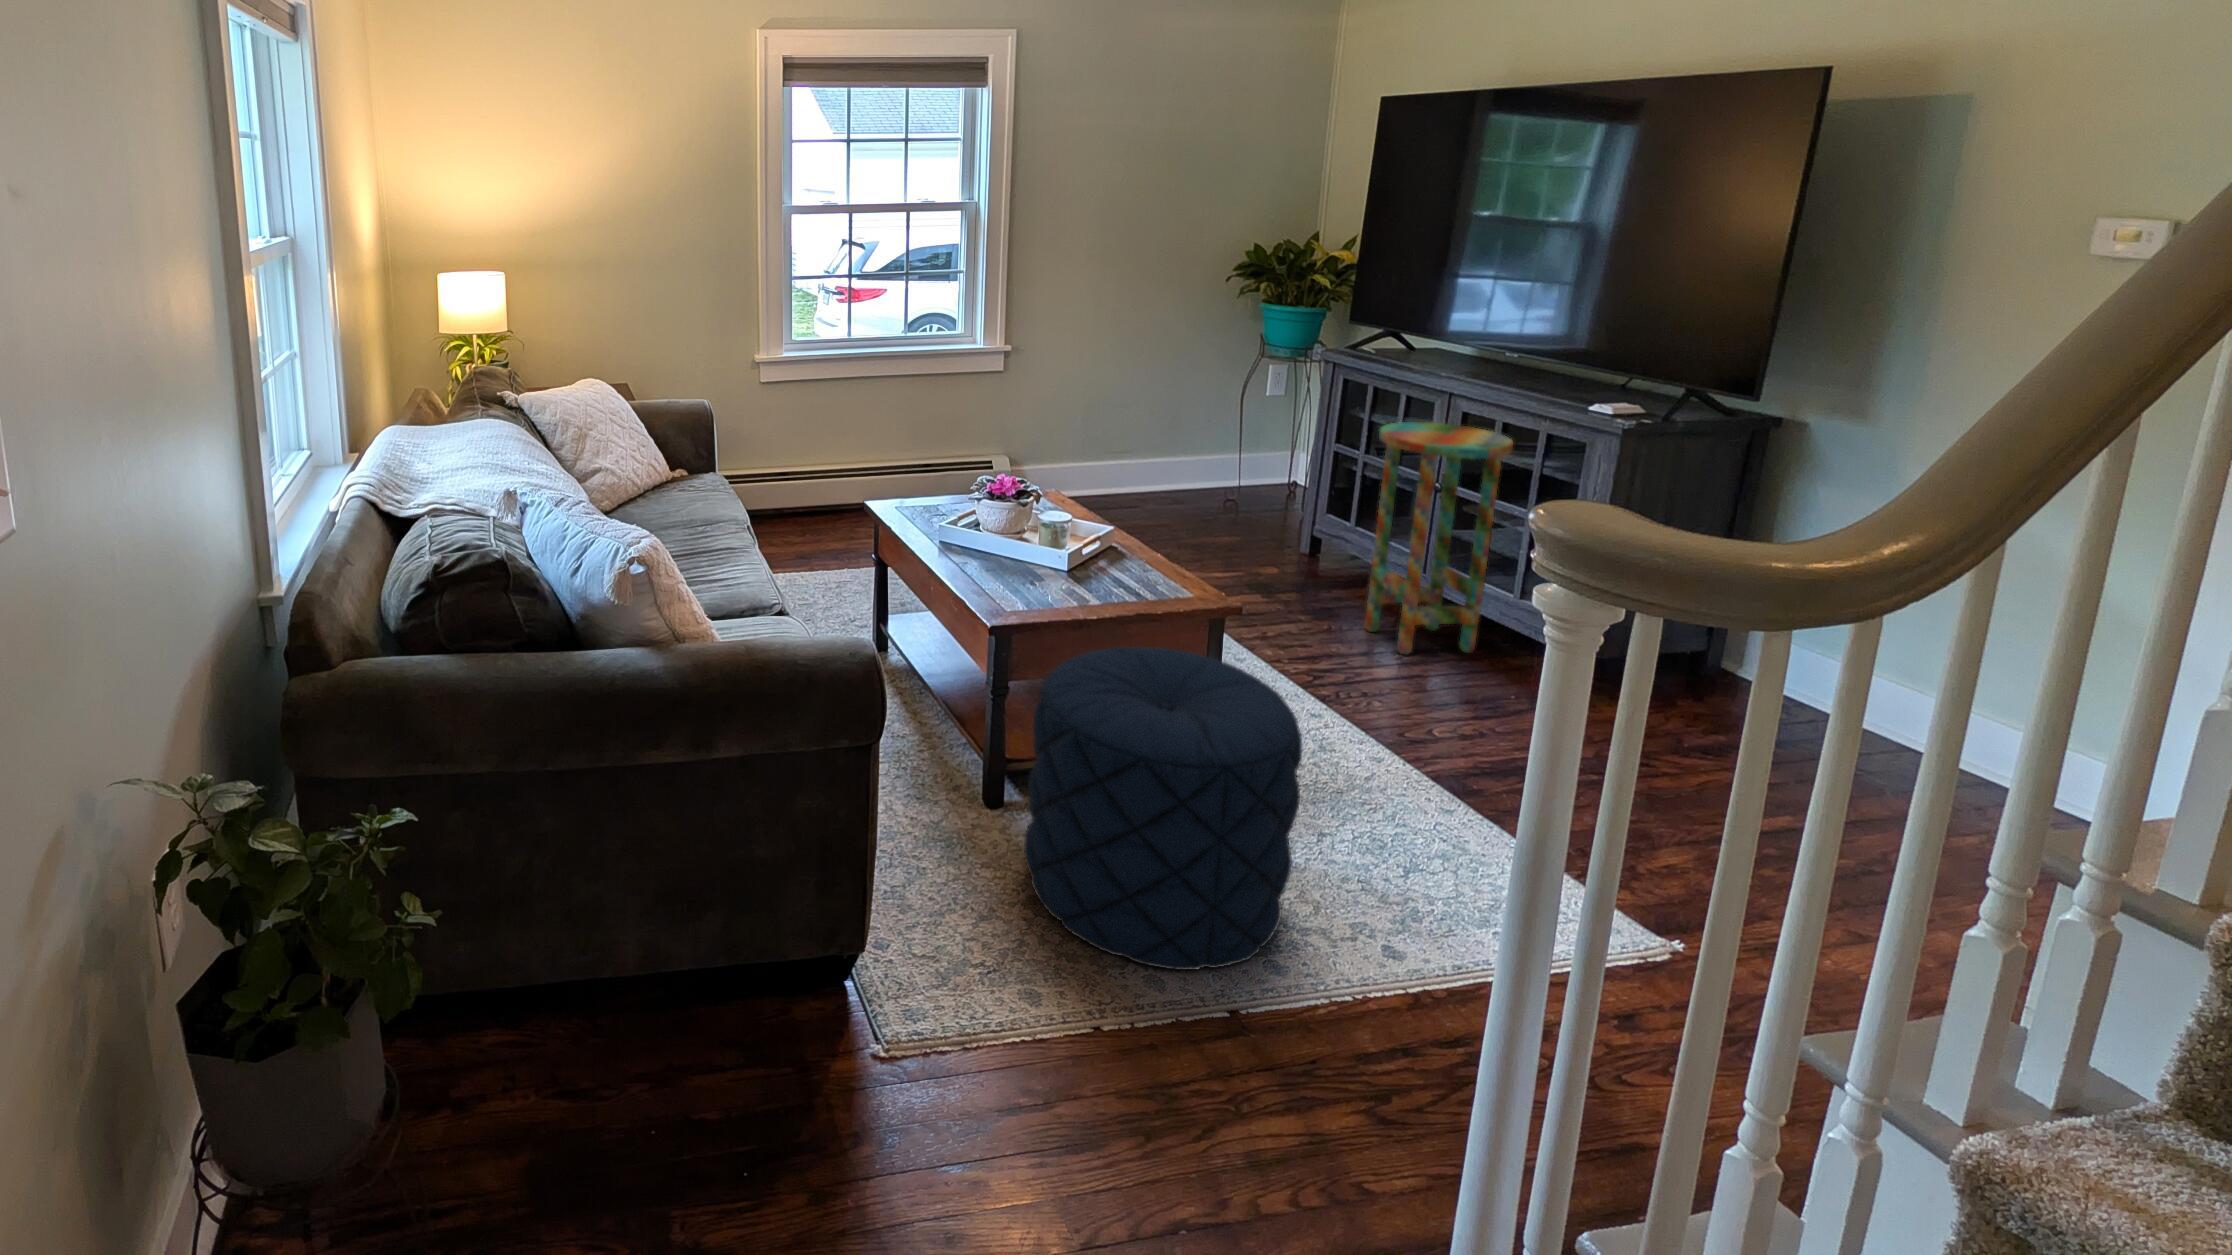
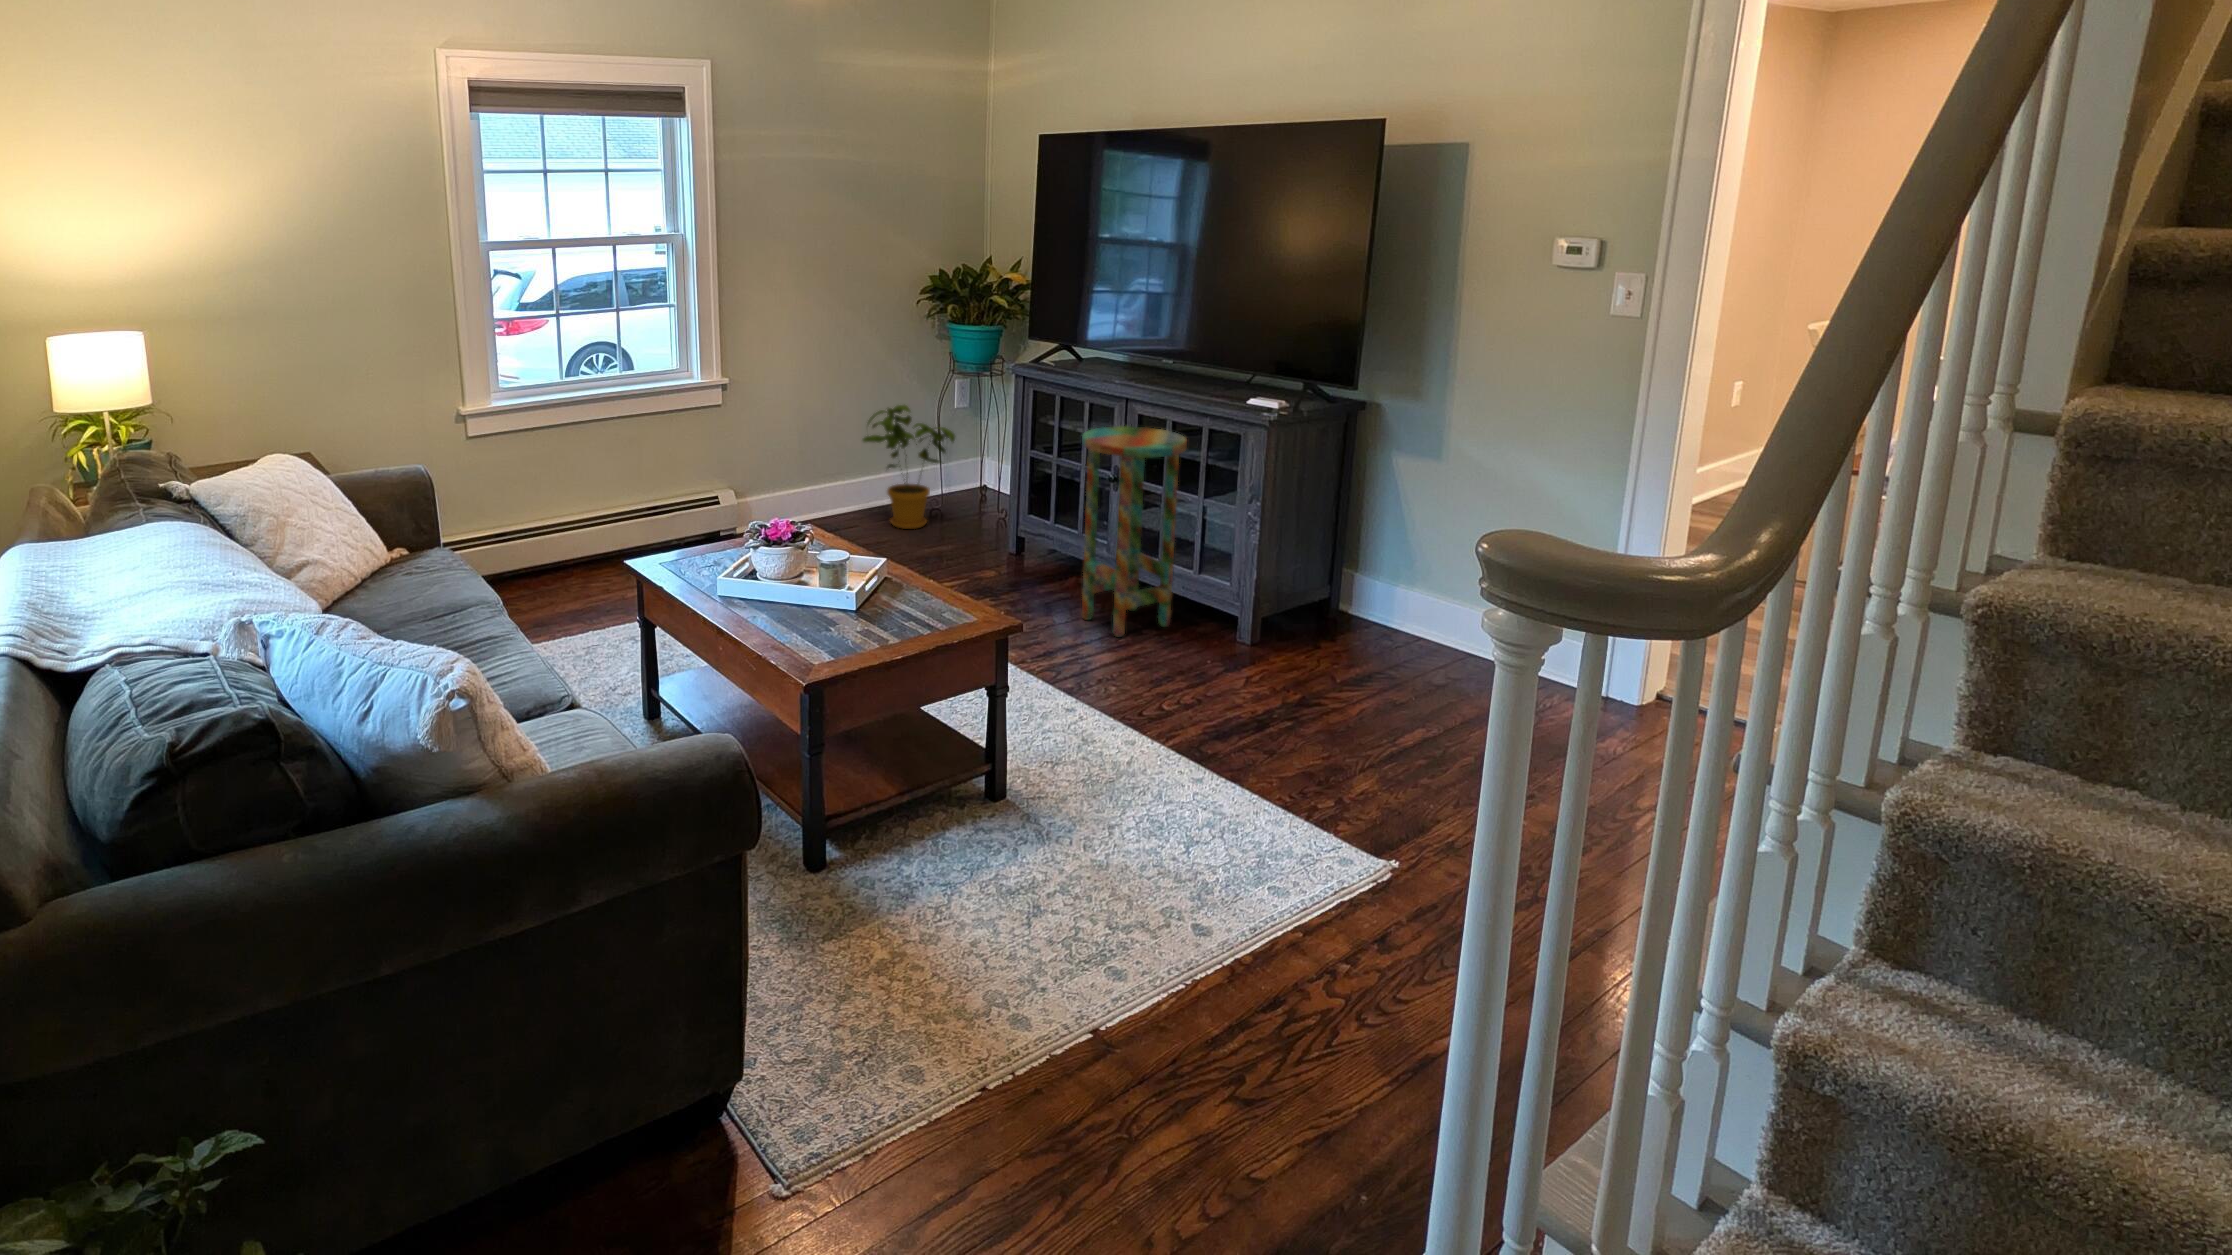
house plant: none [1150,384,1253,516] -> present [863,405,955,529]
pouf: present [1024,647,1302,970] -> none [866,679,1118,1005]

